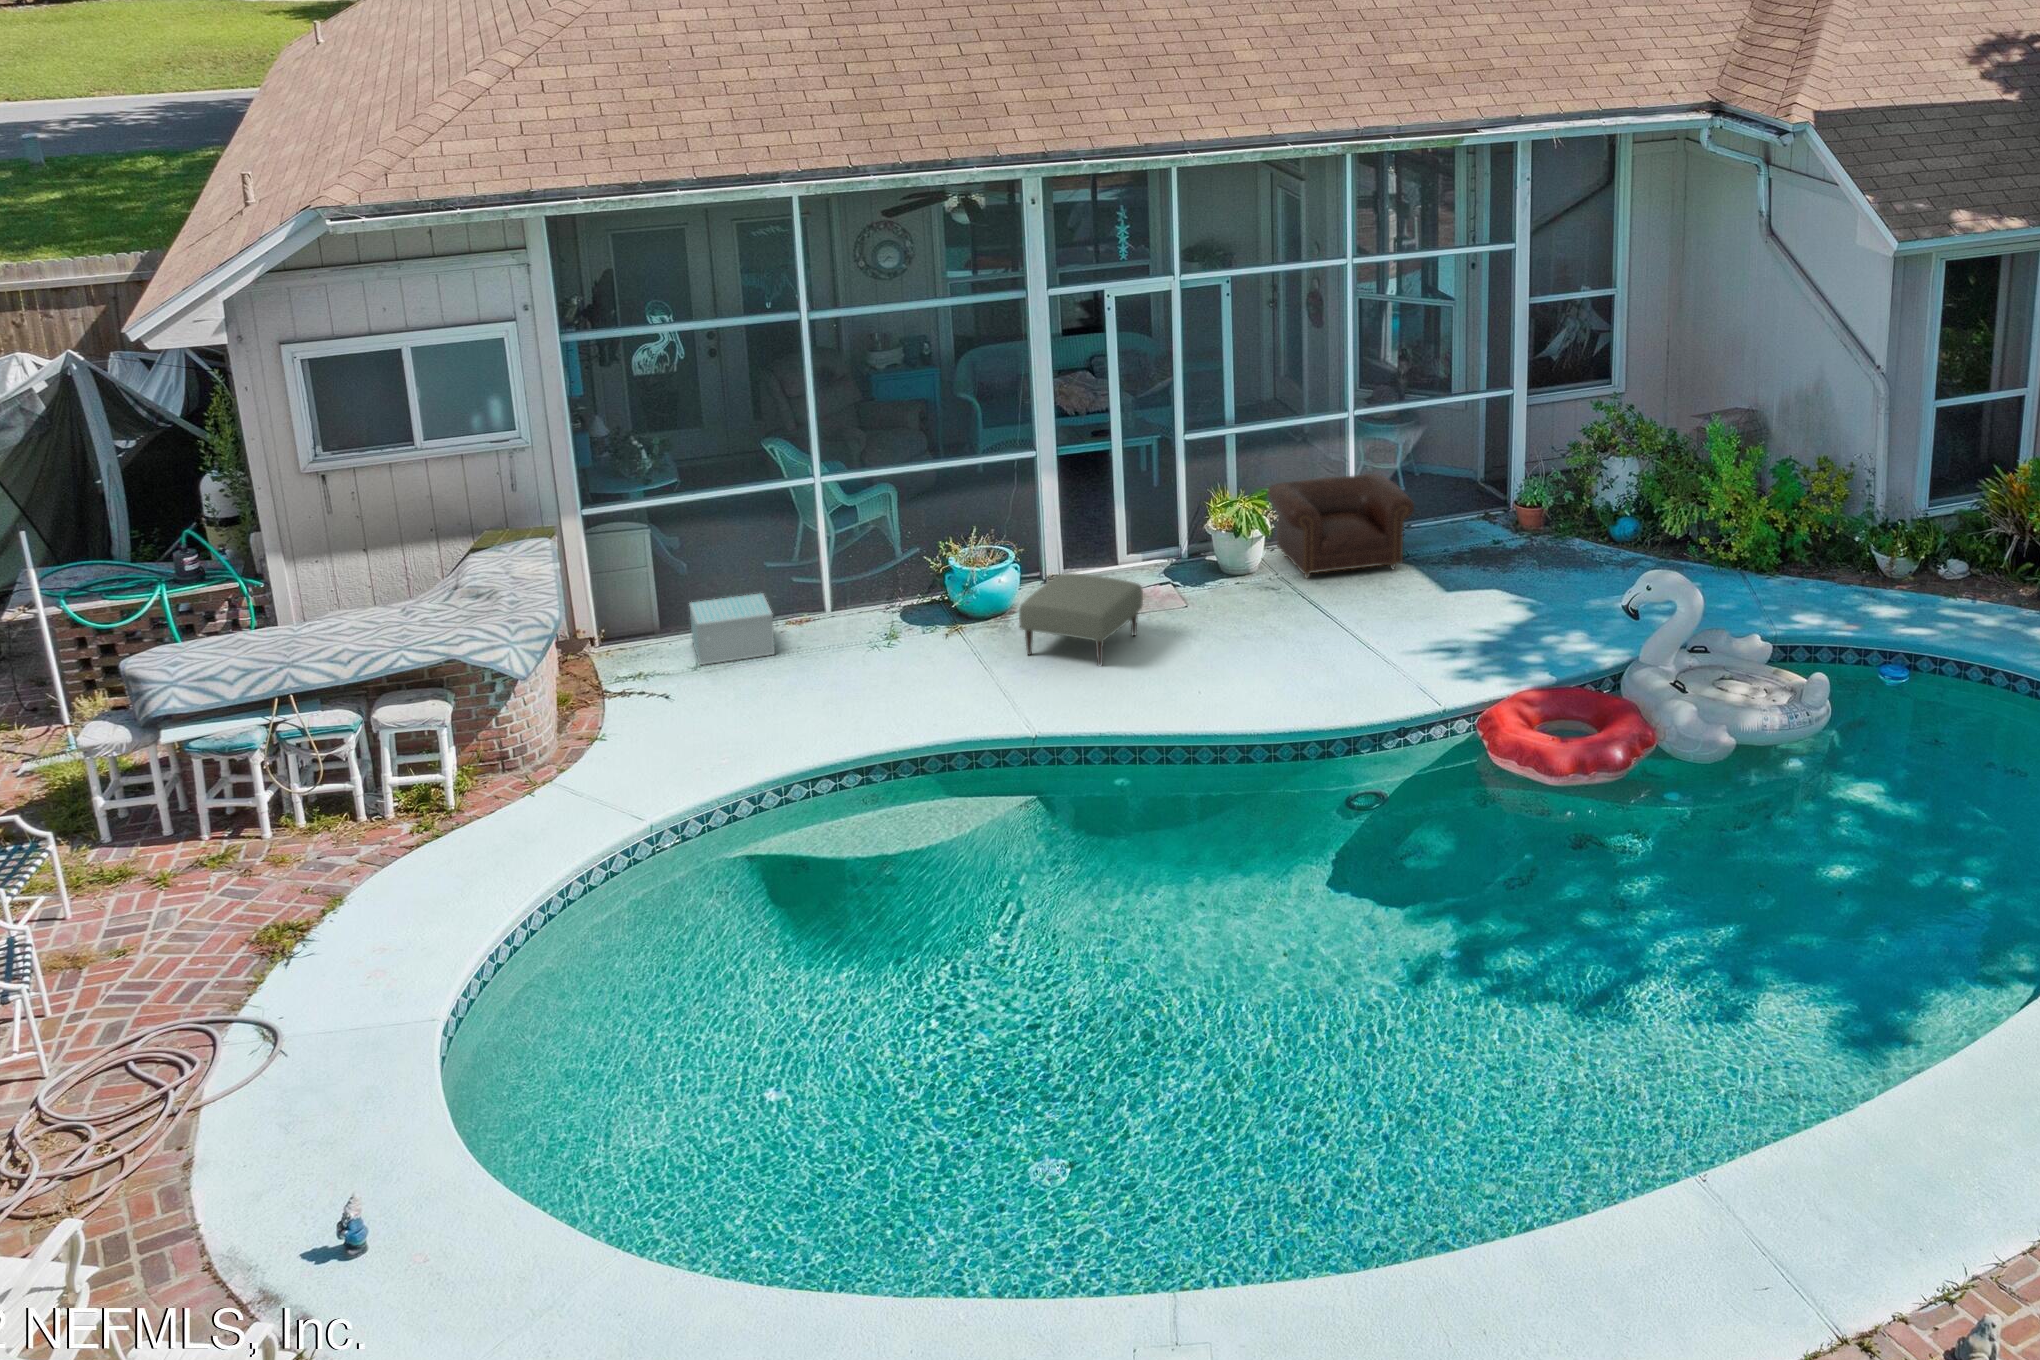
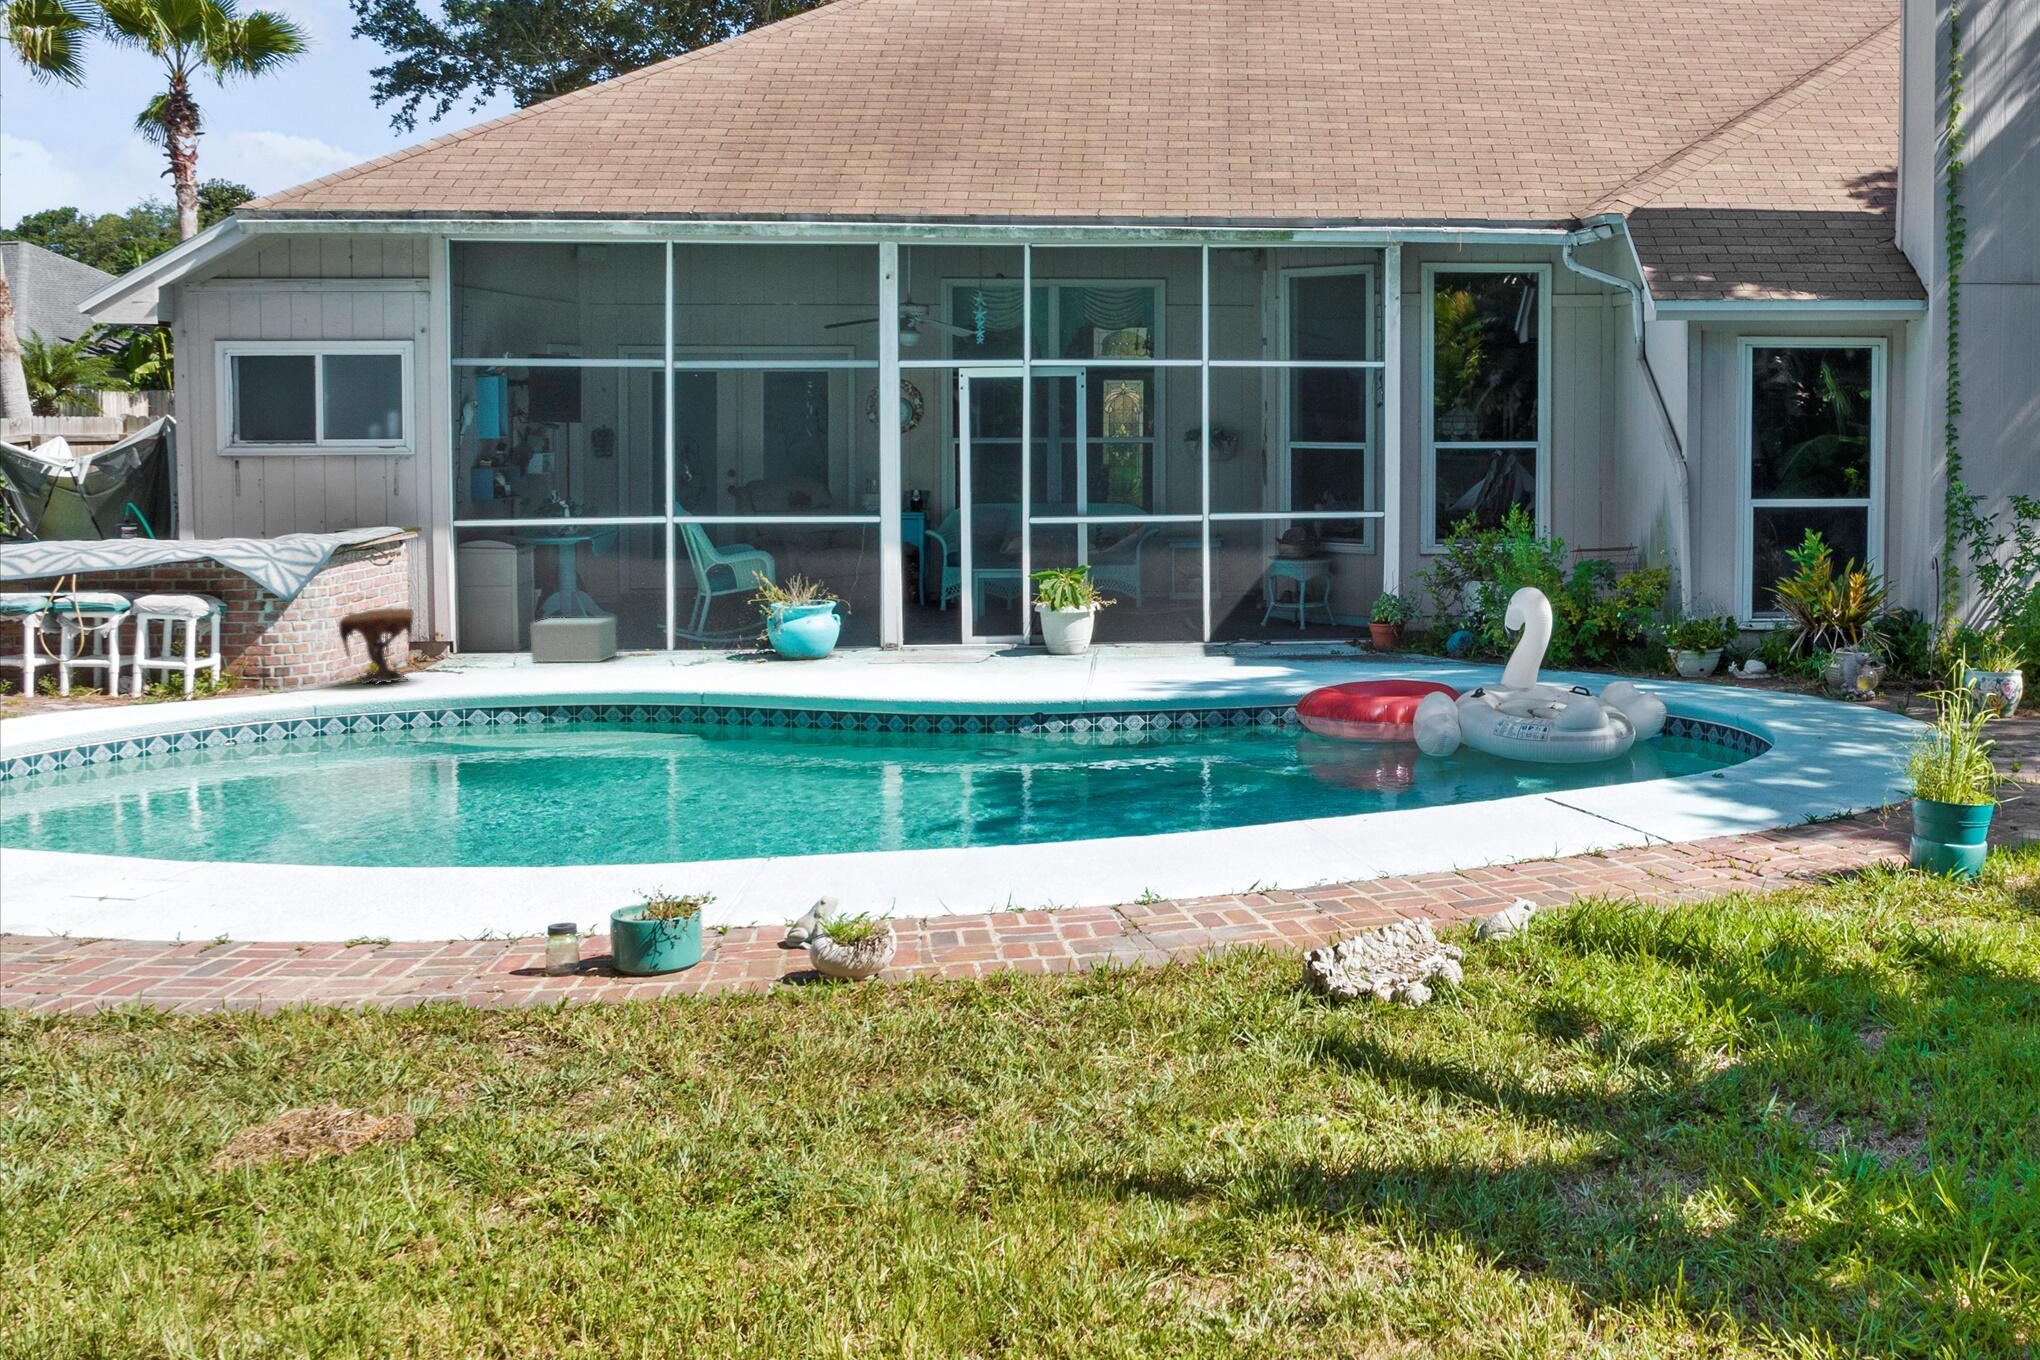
armchair: present [1267,474,1414,579] -> none [1102,577,1239,657]
ottoman: present [1019,573,1143,666] -> none [786,612,913,676]
side table: none [570,655,653,758] -> present [339,608,414,684]

